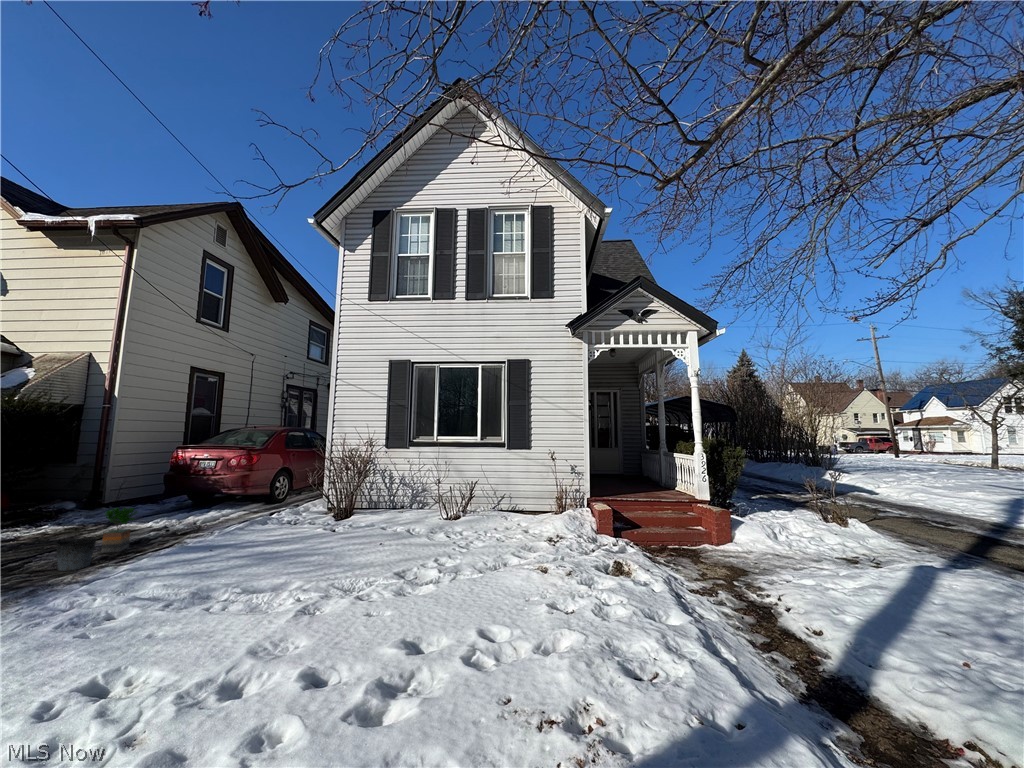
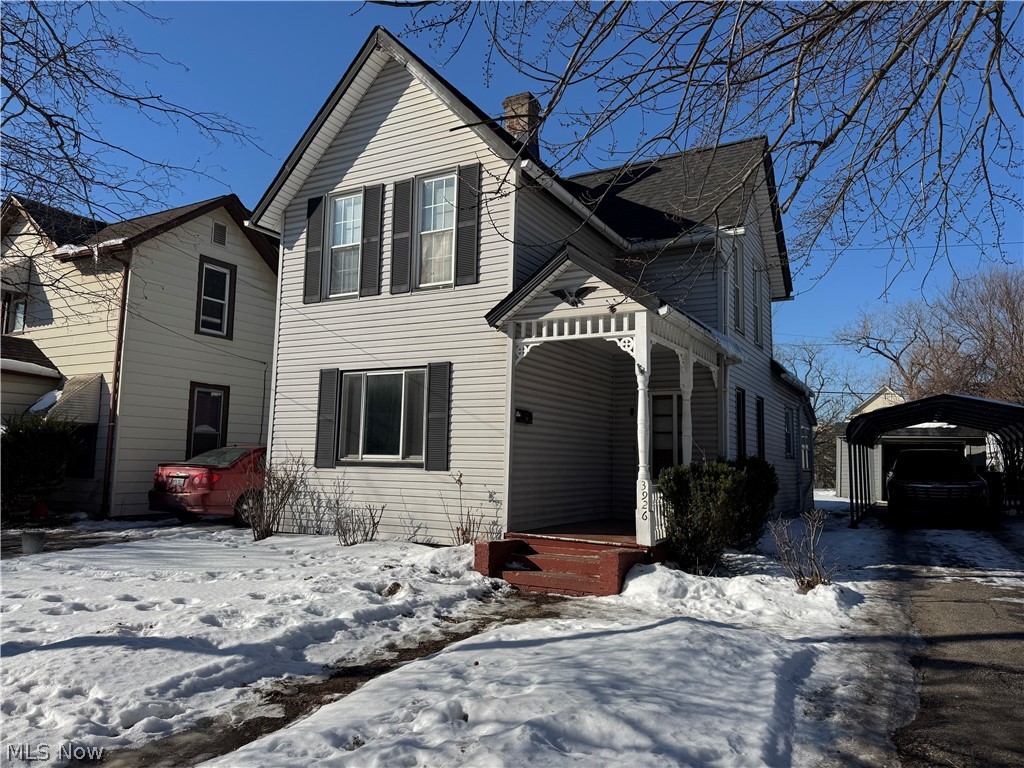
potted tree: present [101,507,137,553] -> none [60,512,85,547]

